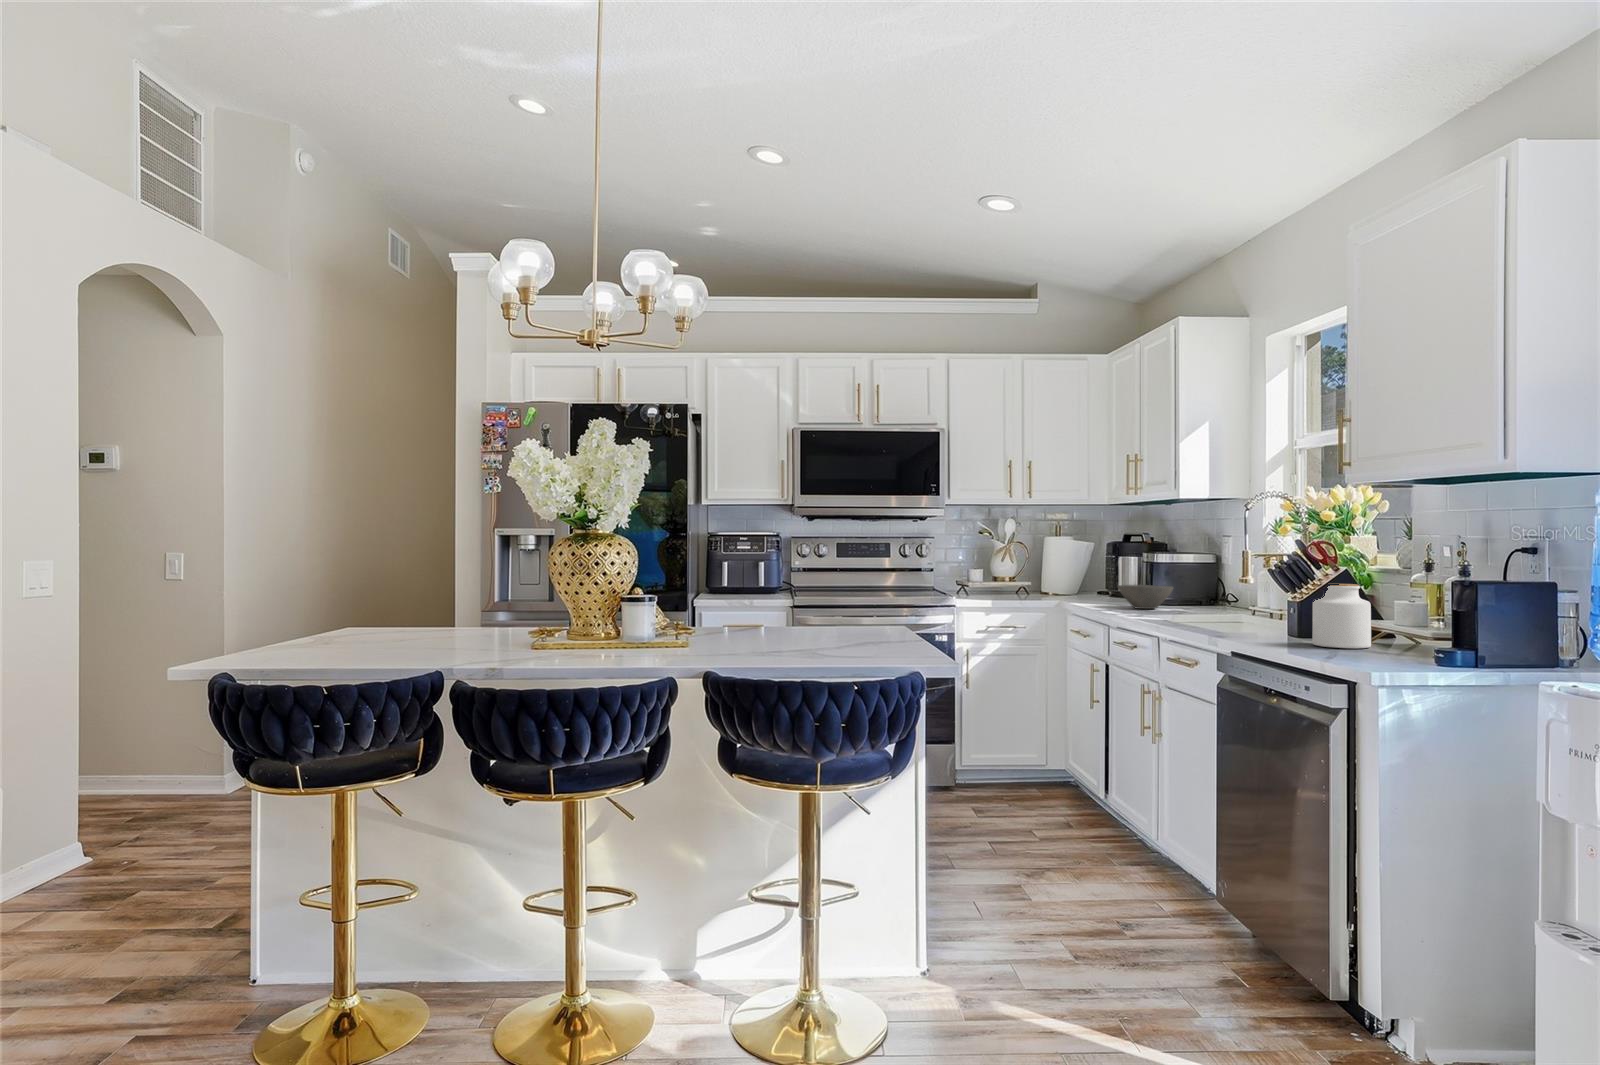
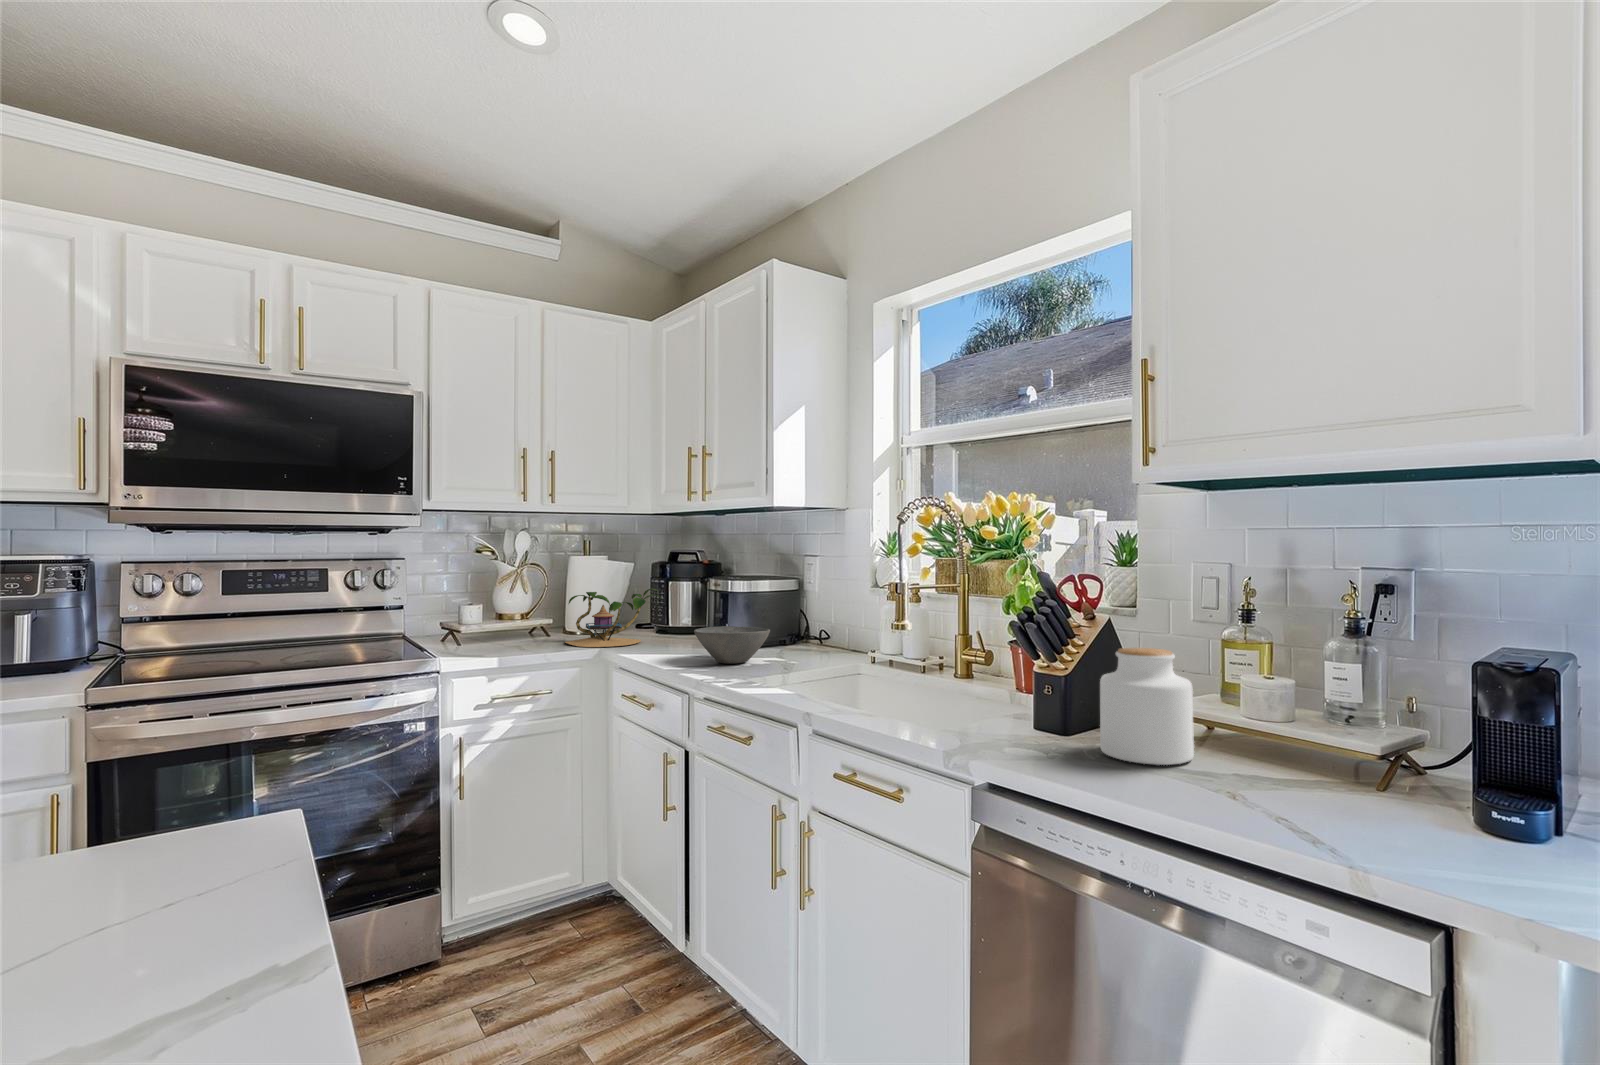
plant: none [1036,560,1110,599] -> present [565,589,662,647]

